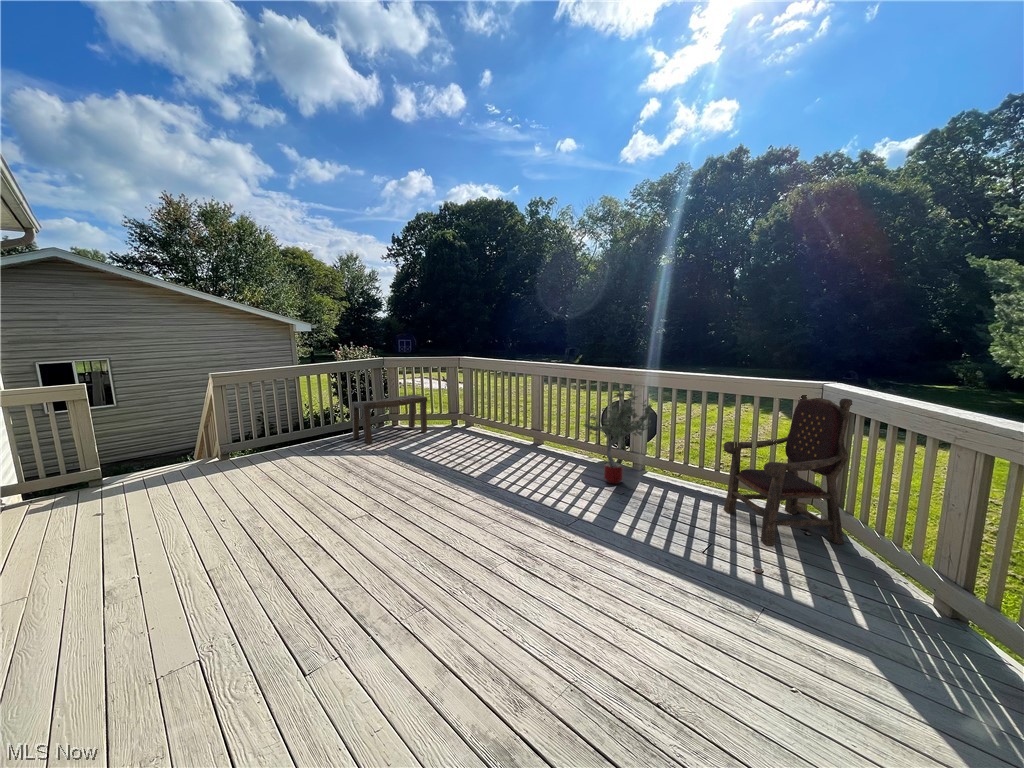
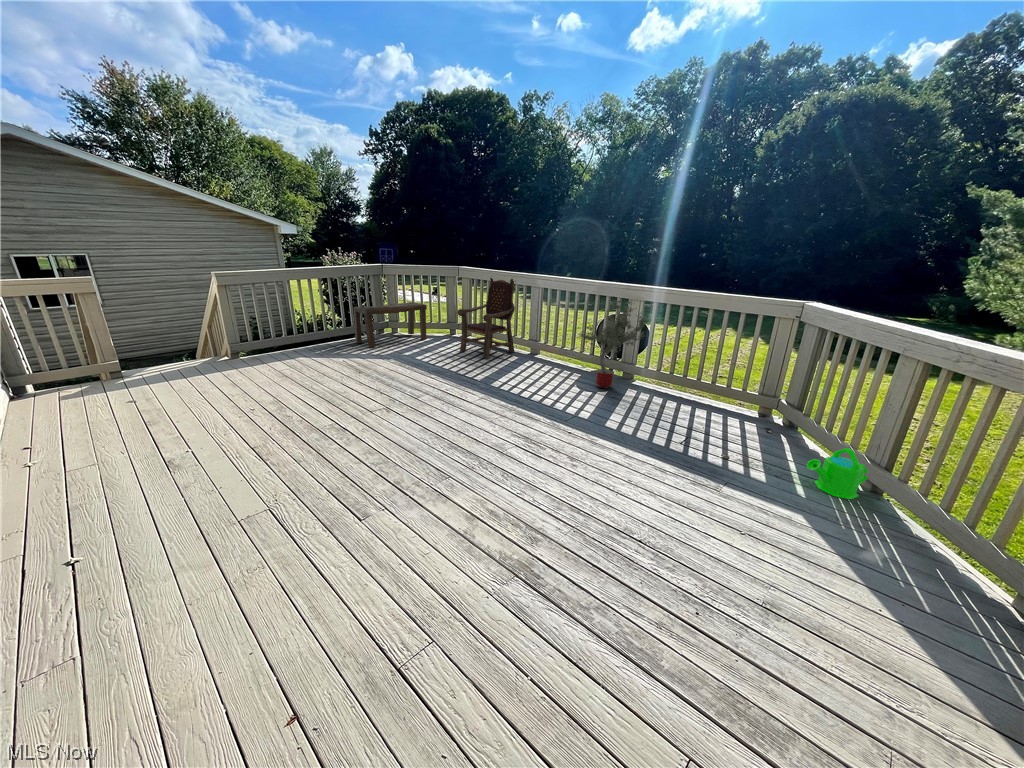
armchair: present [723,395,852,545] -> present [457,278,515,359]
watering can: none [859,560,944,631] -> present [806,448,868,499]

